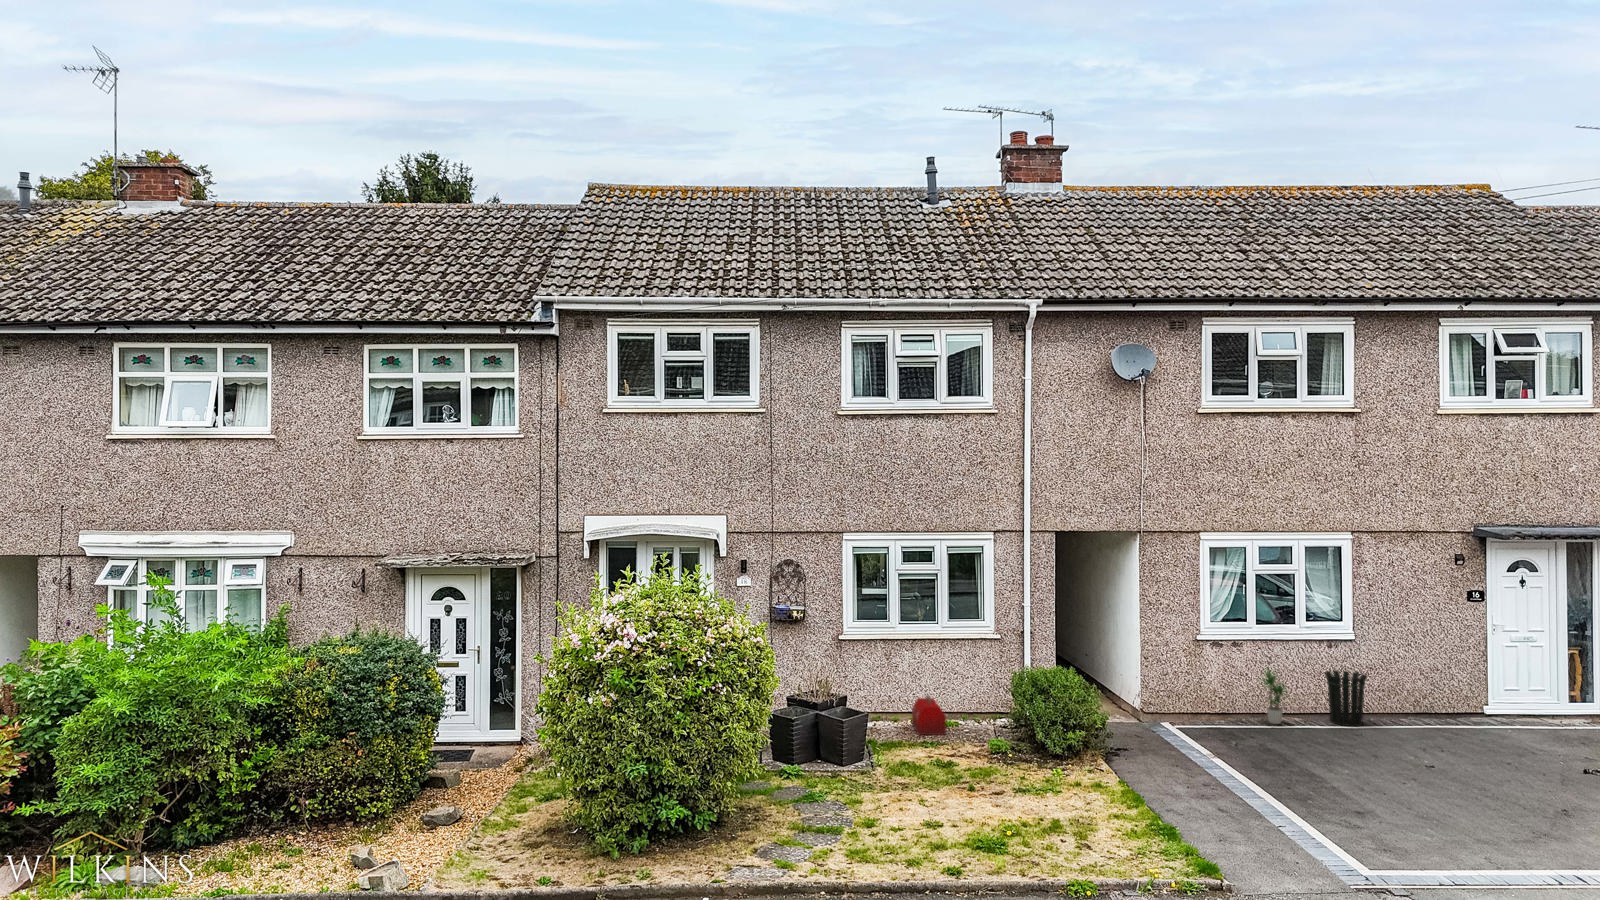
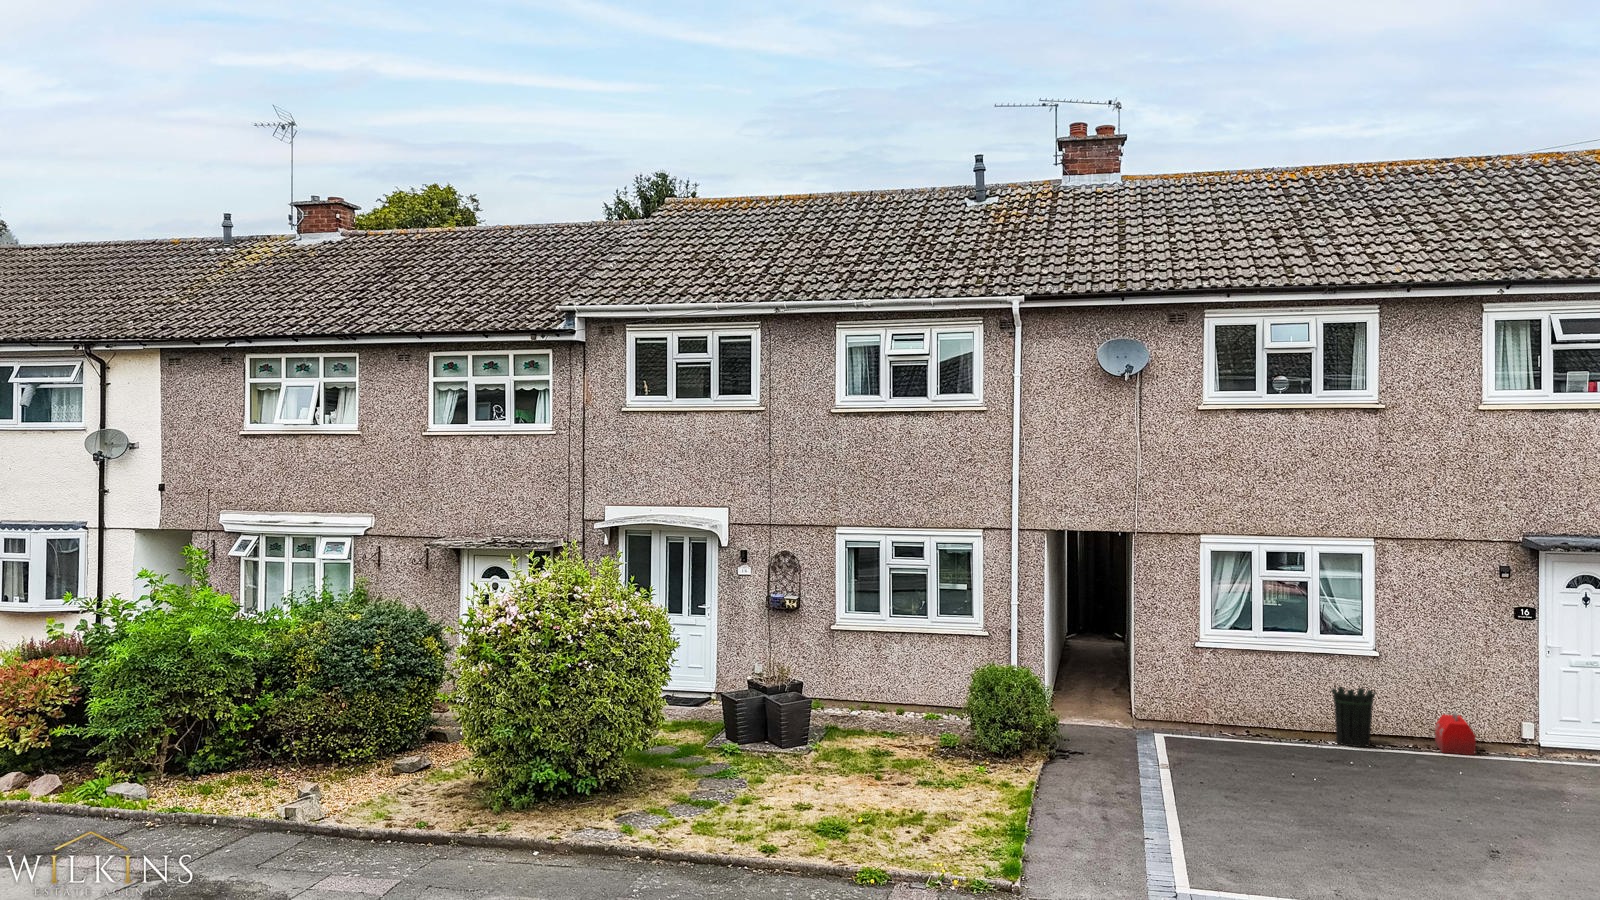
potted plant: present [1264,669,1286,724] -> none [1250,677,1293,739]
toolbox: present [912,695,946,735] -> present [1435,712,1476,755]

